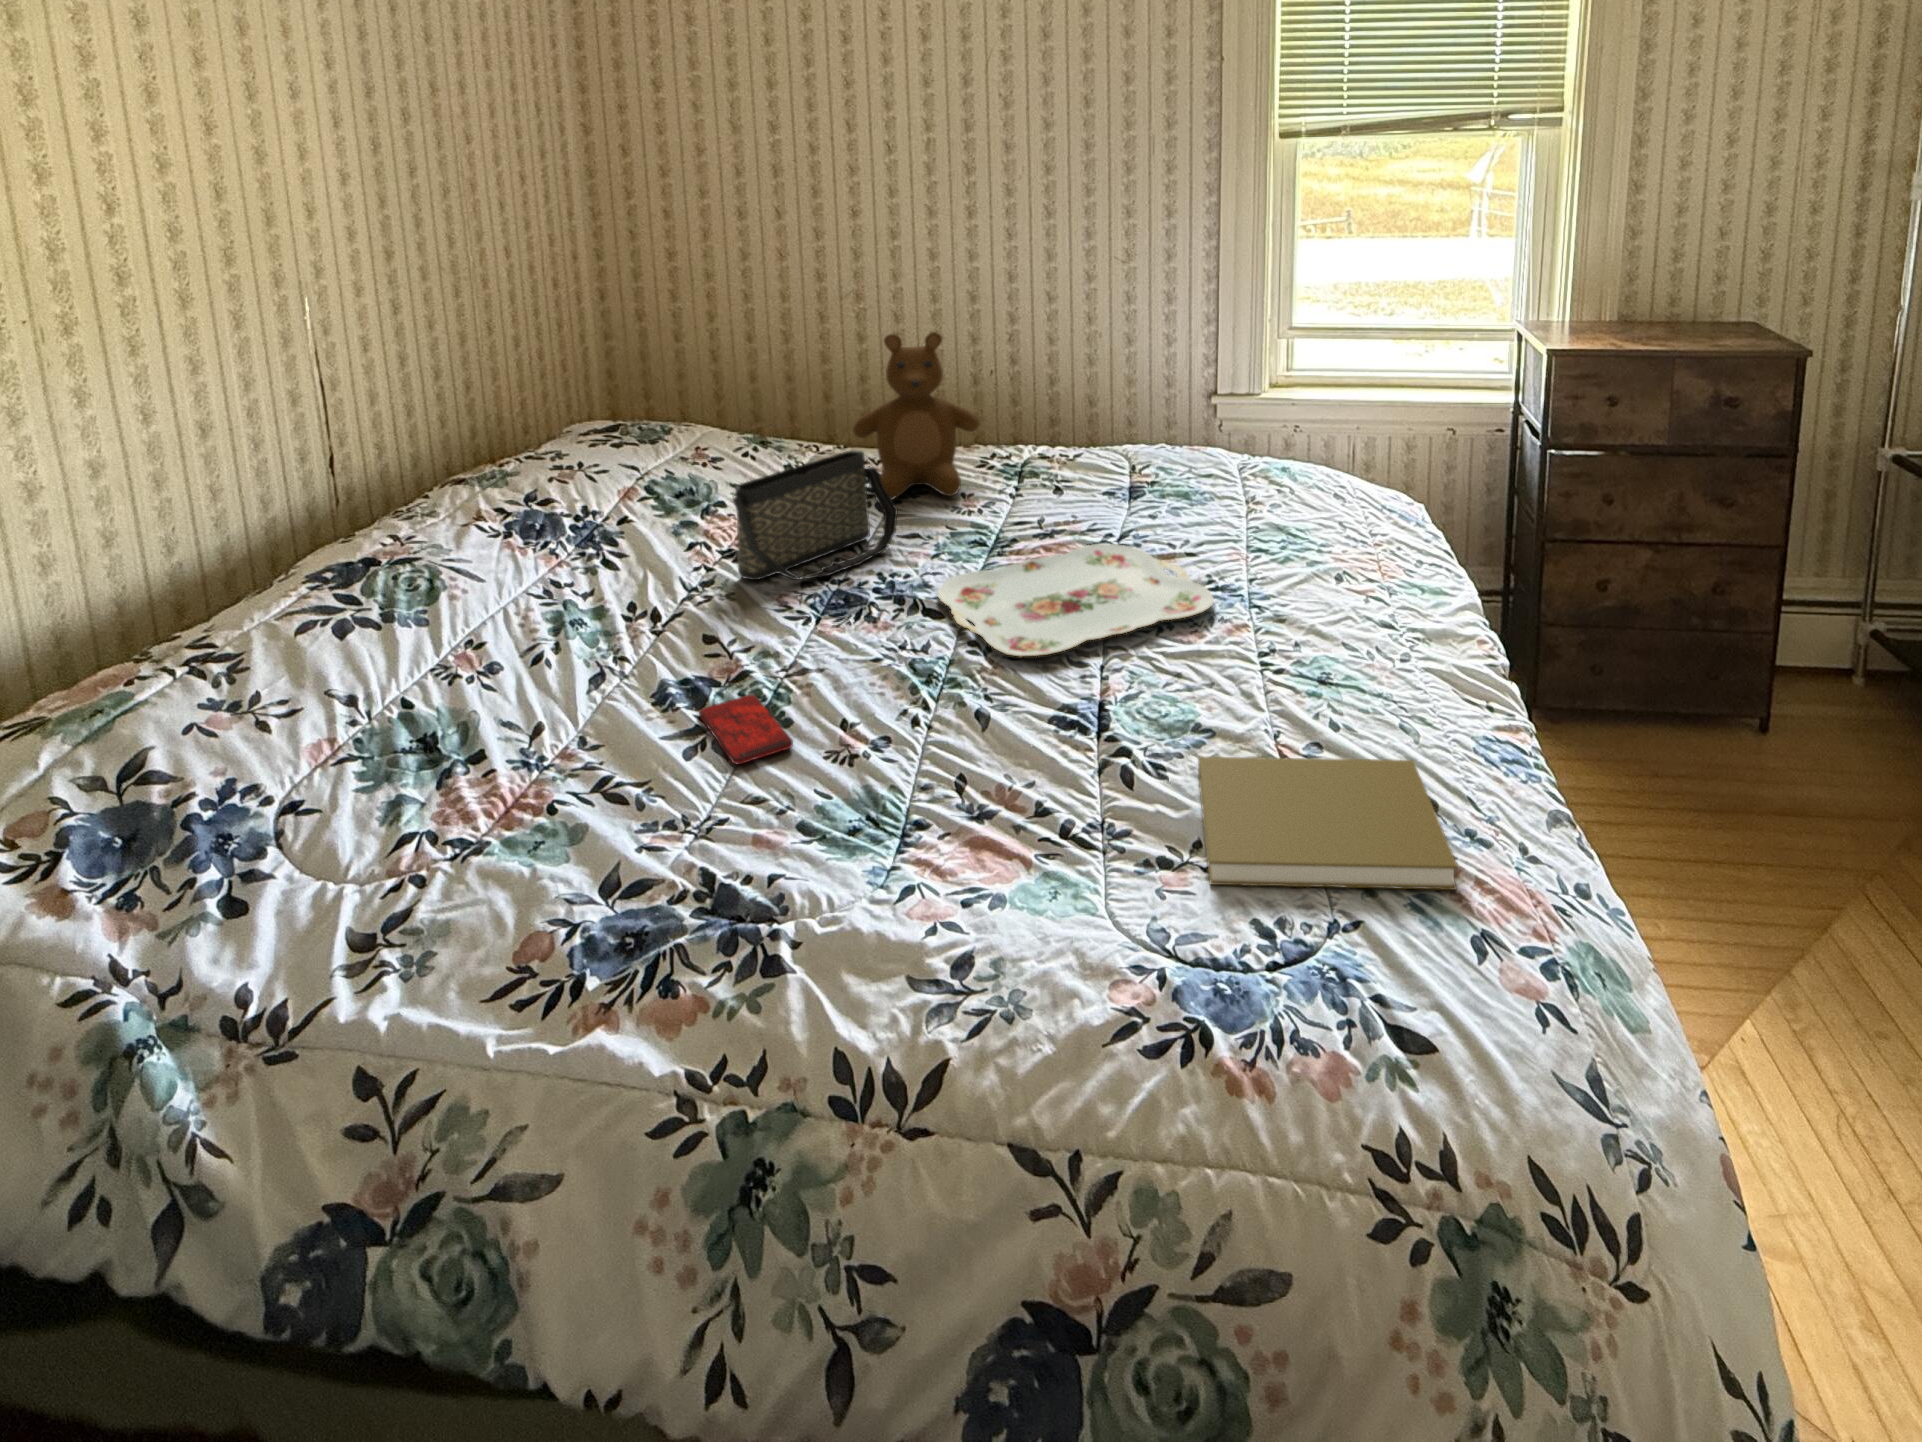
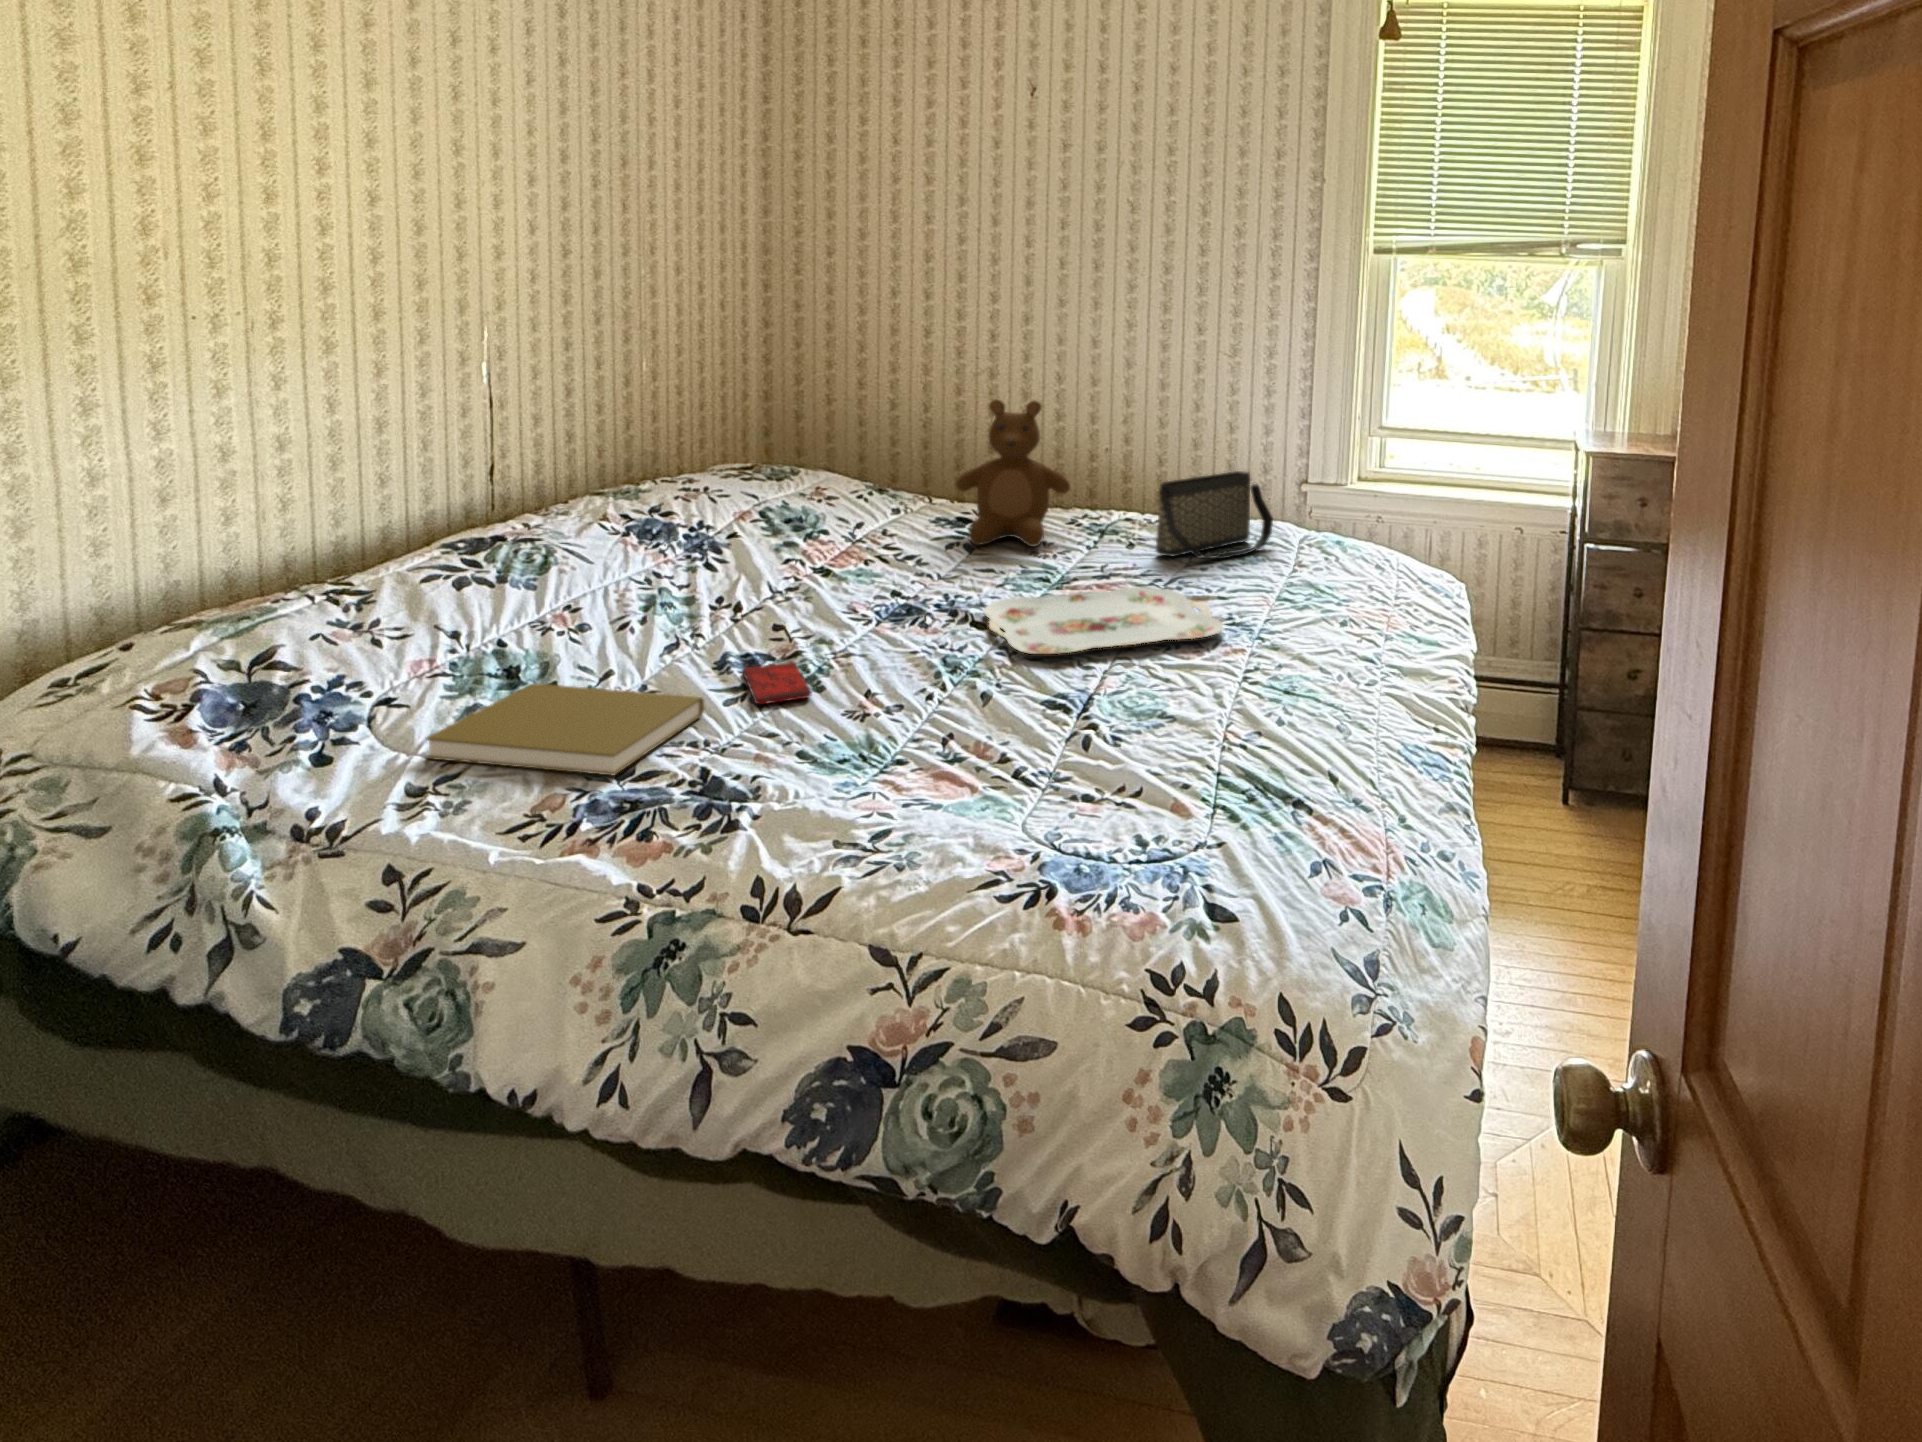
handbag: present [733,450,898,580] -> present [1156,471,1273,558]
book: present [1198,757,1458,890] -> present [426,683,704,776]

